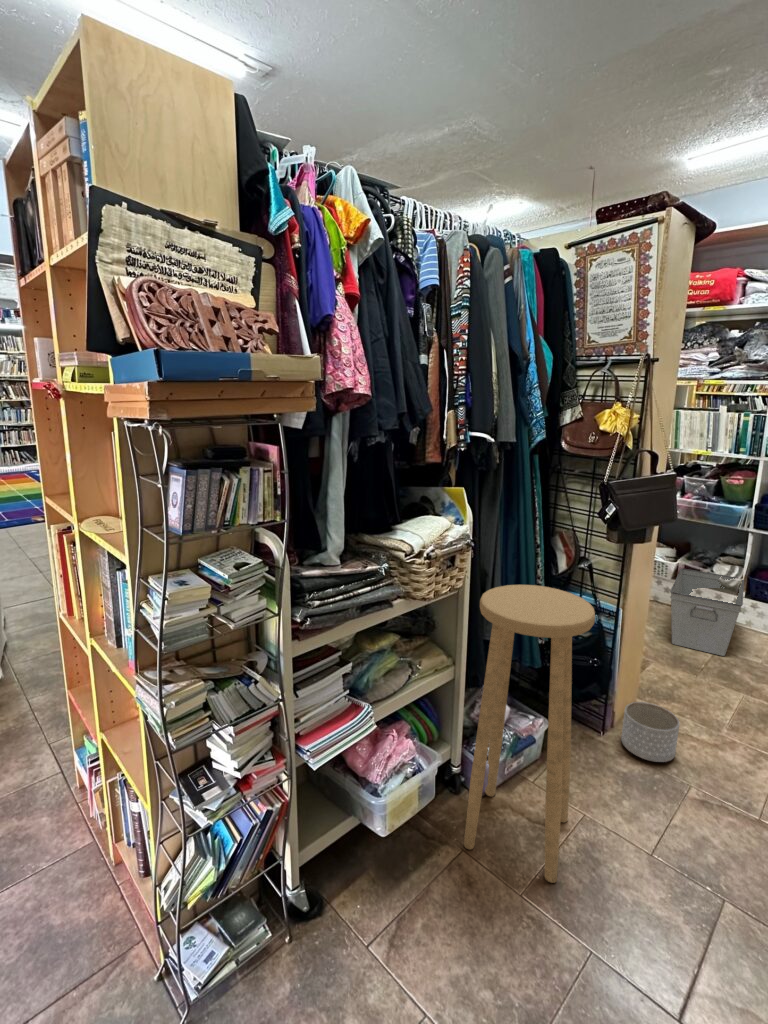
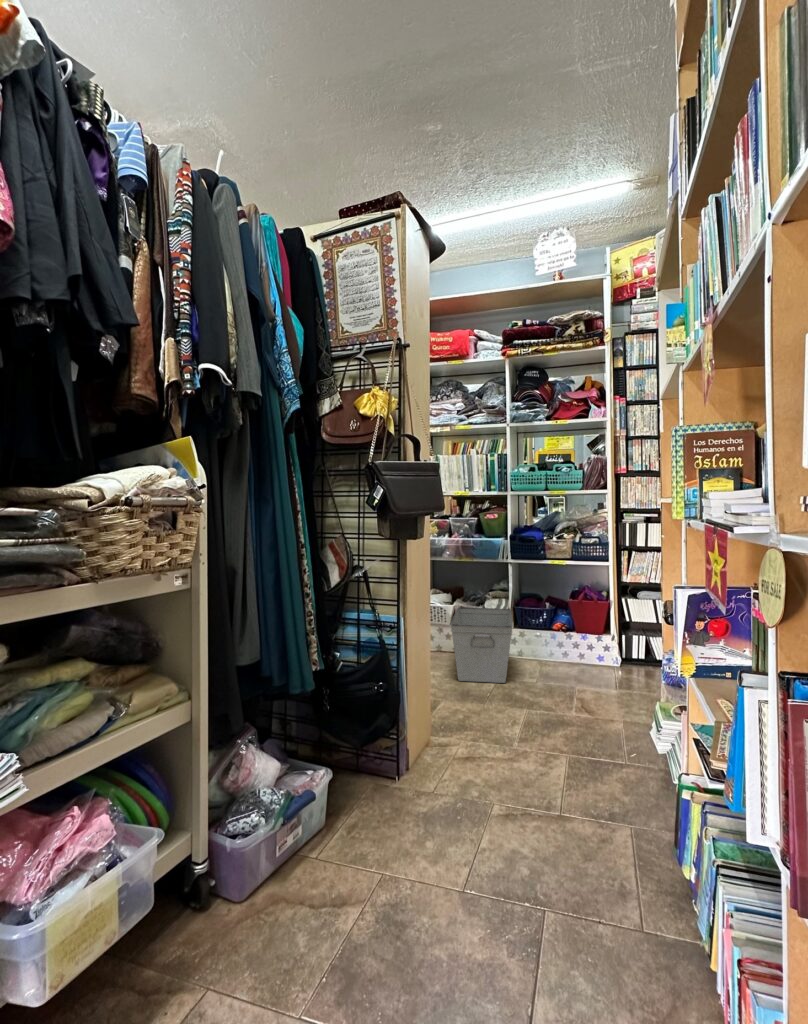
stool: present [464,585,595,883] -> none [208,569,365,983]
planter: present [621,702,680,762] -> none [417,727,474,794]

